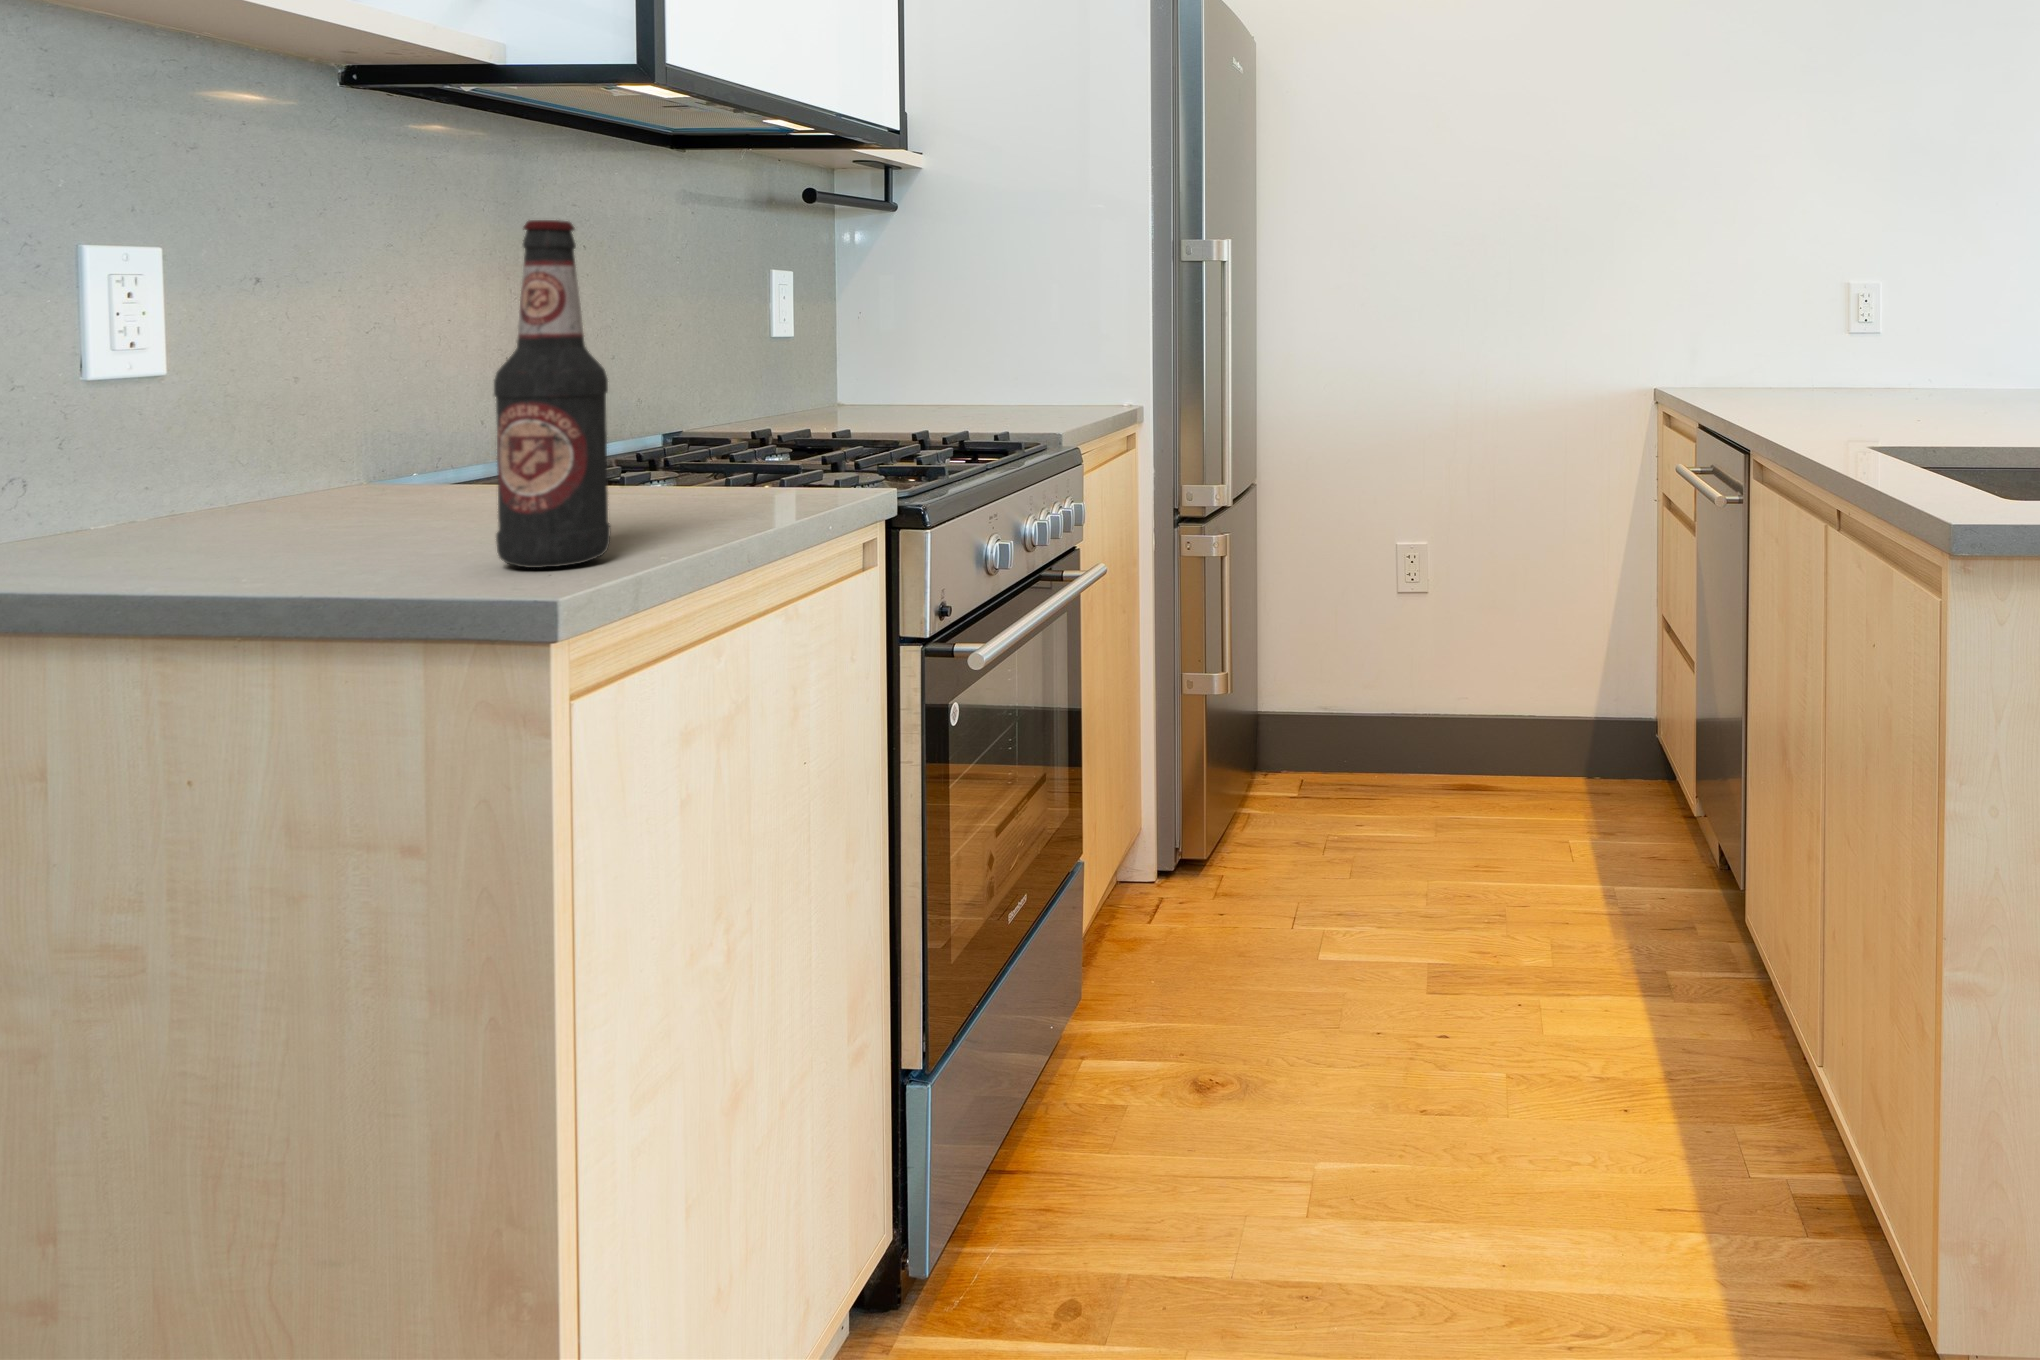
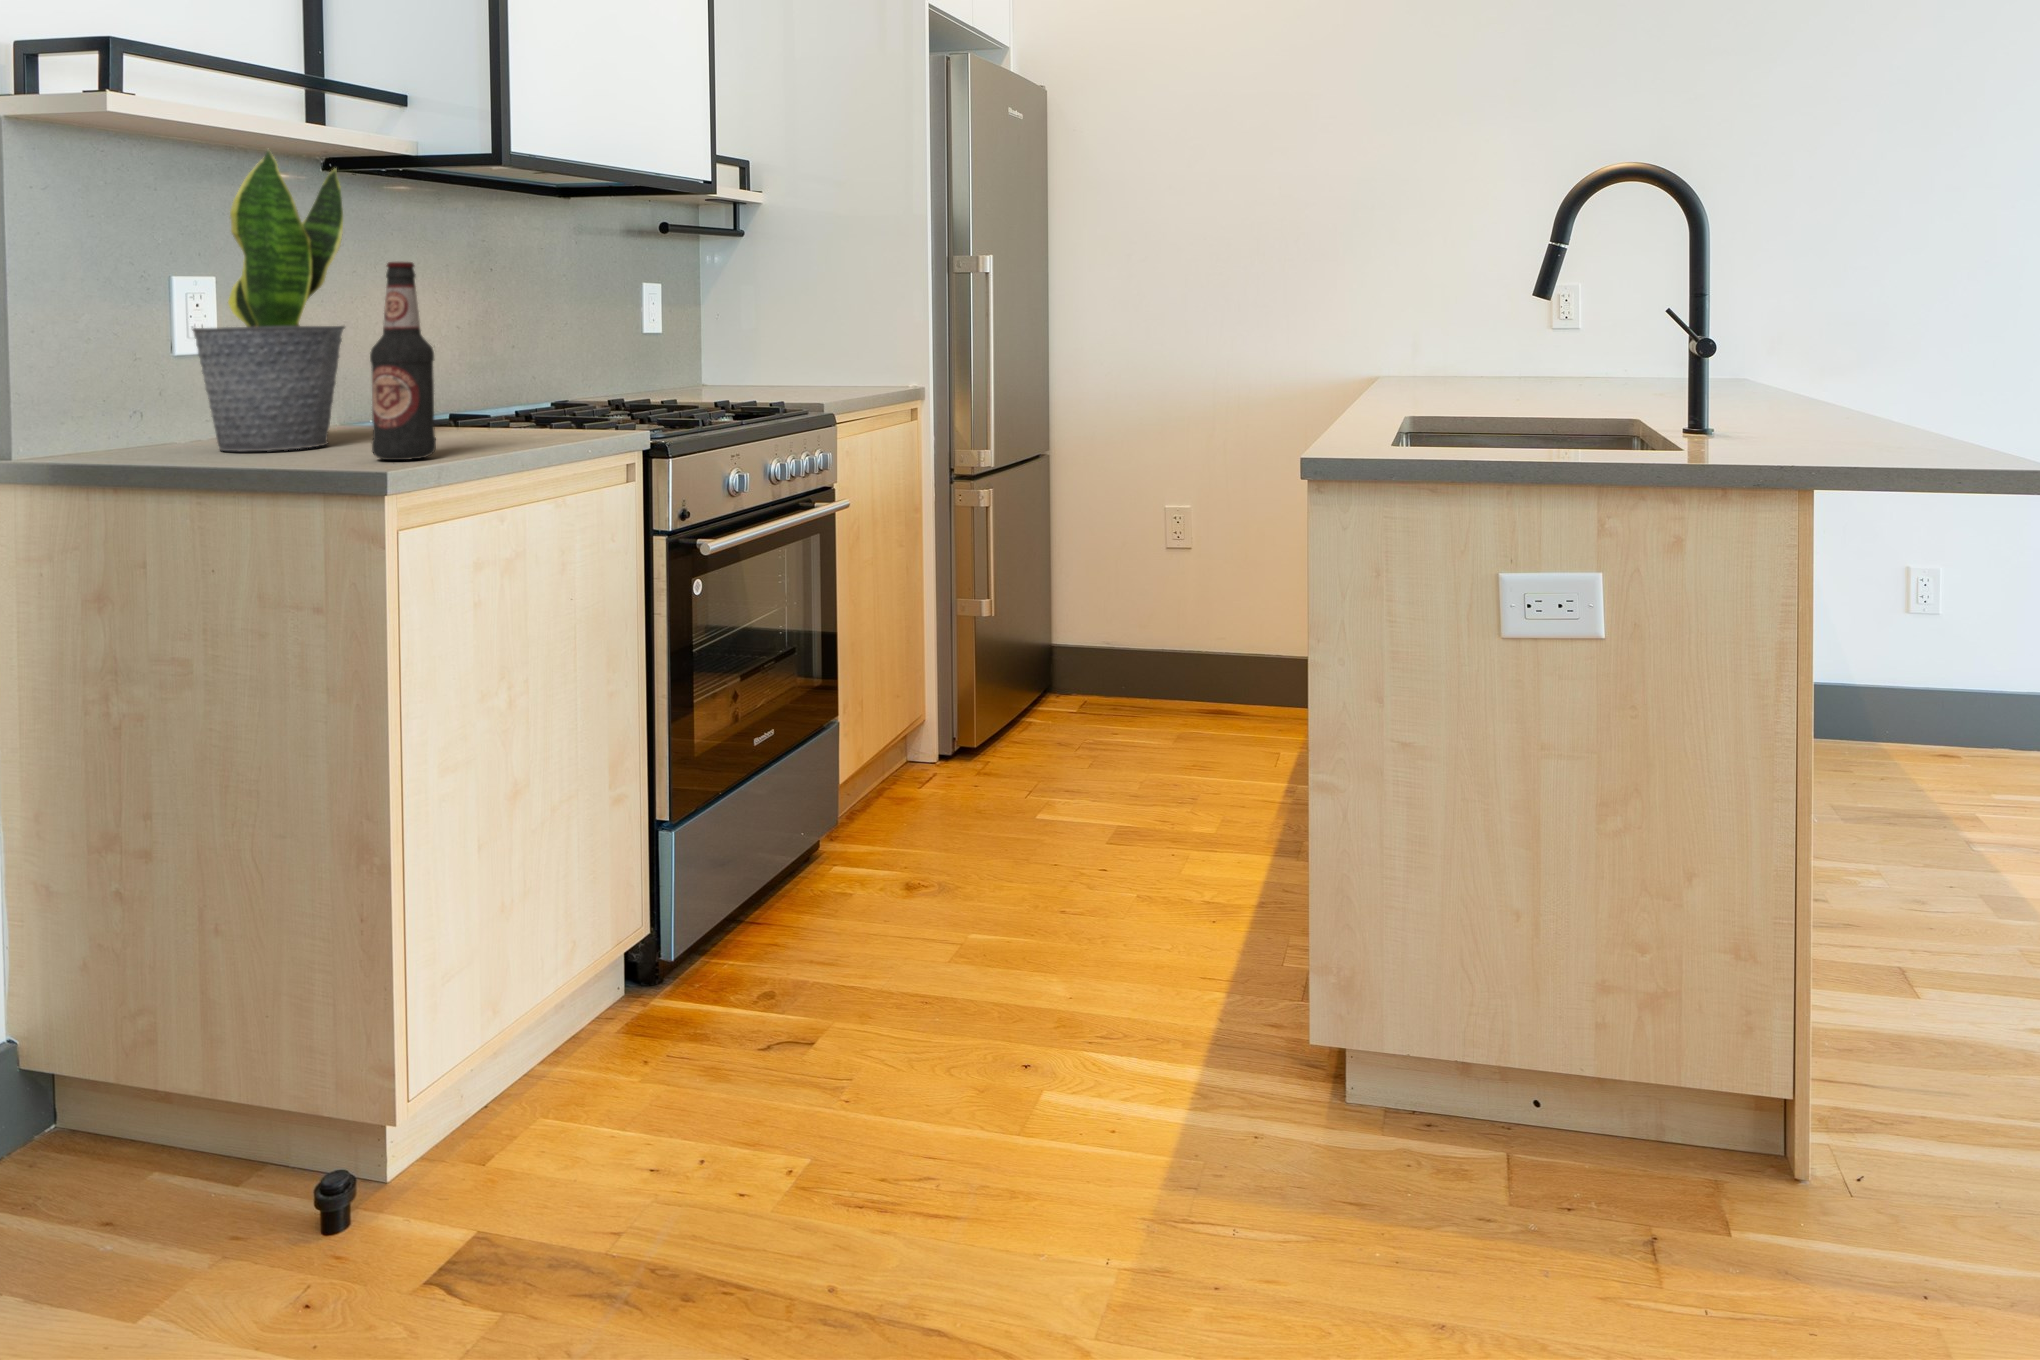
potted plant: none [130,19,417,552] -> present [192,150,345,451]

